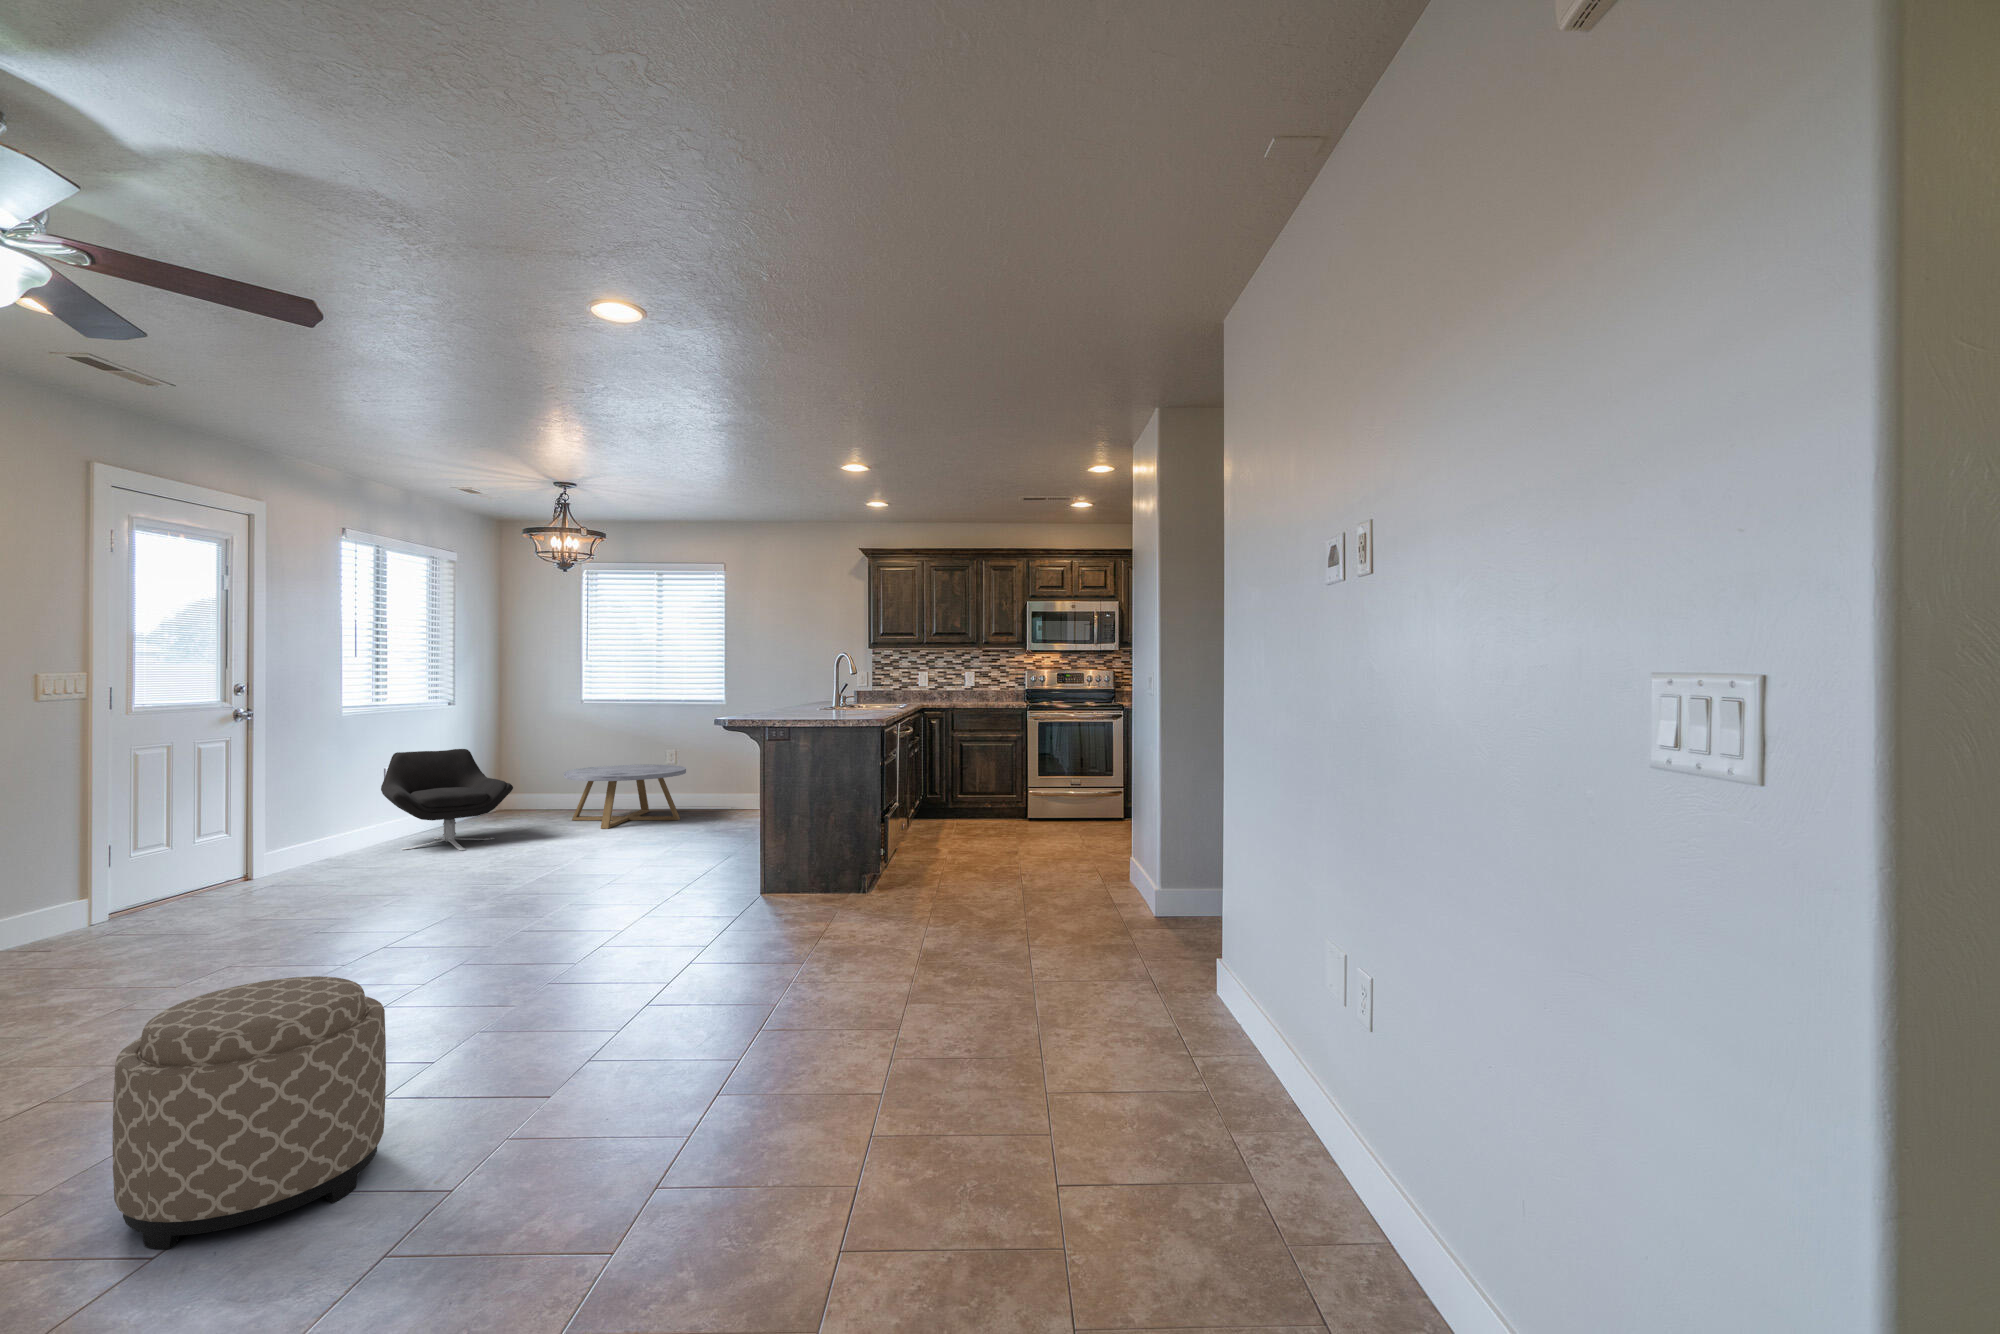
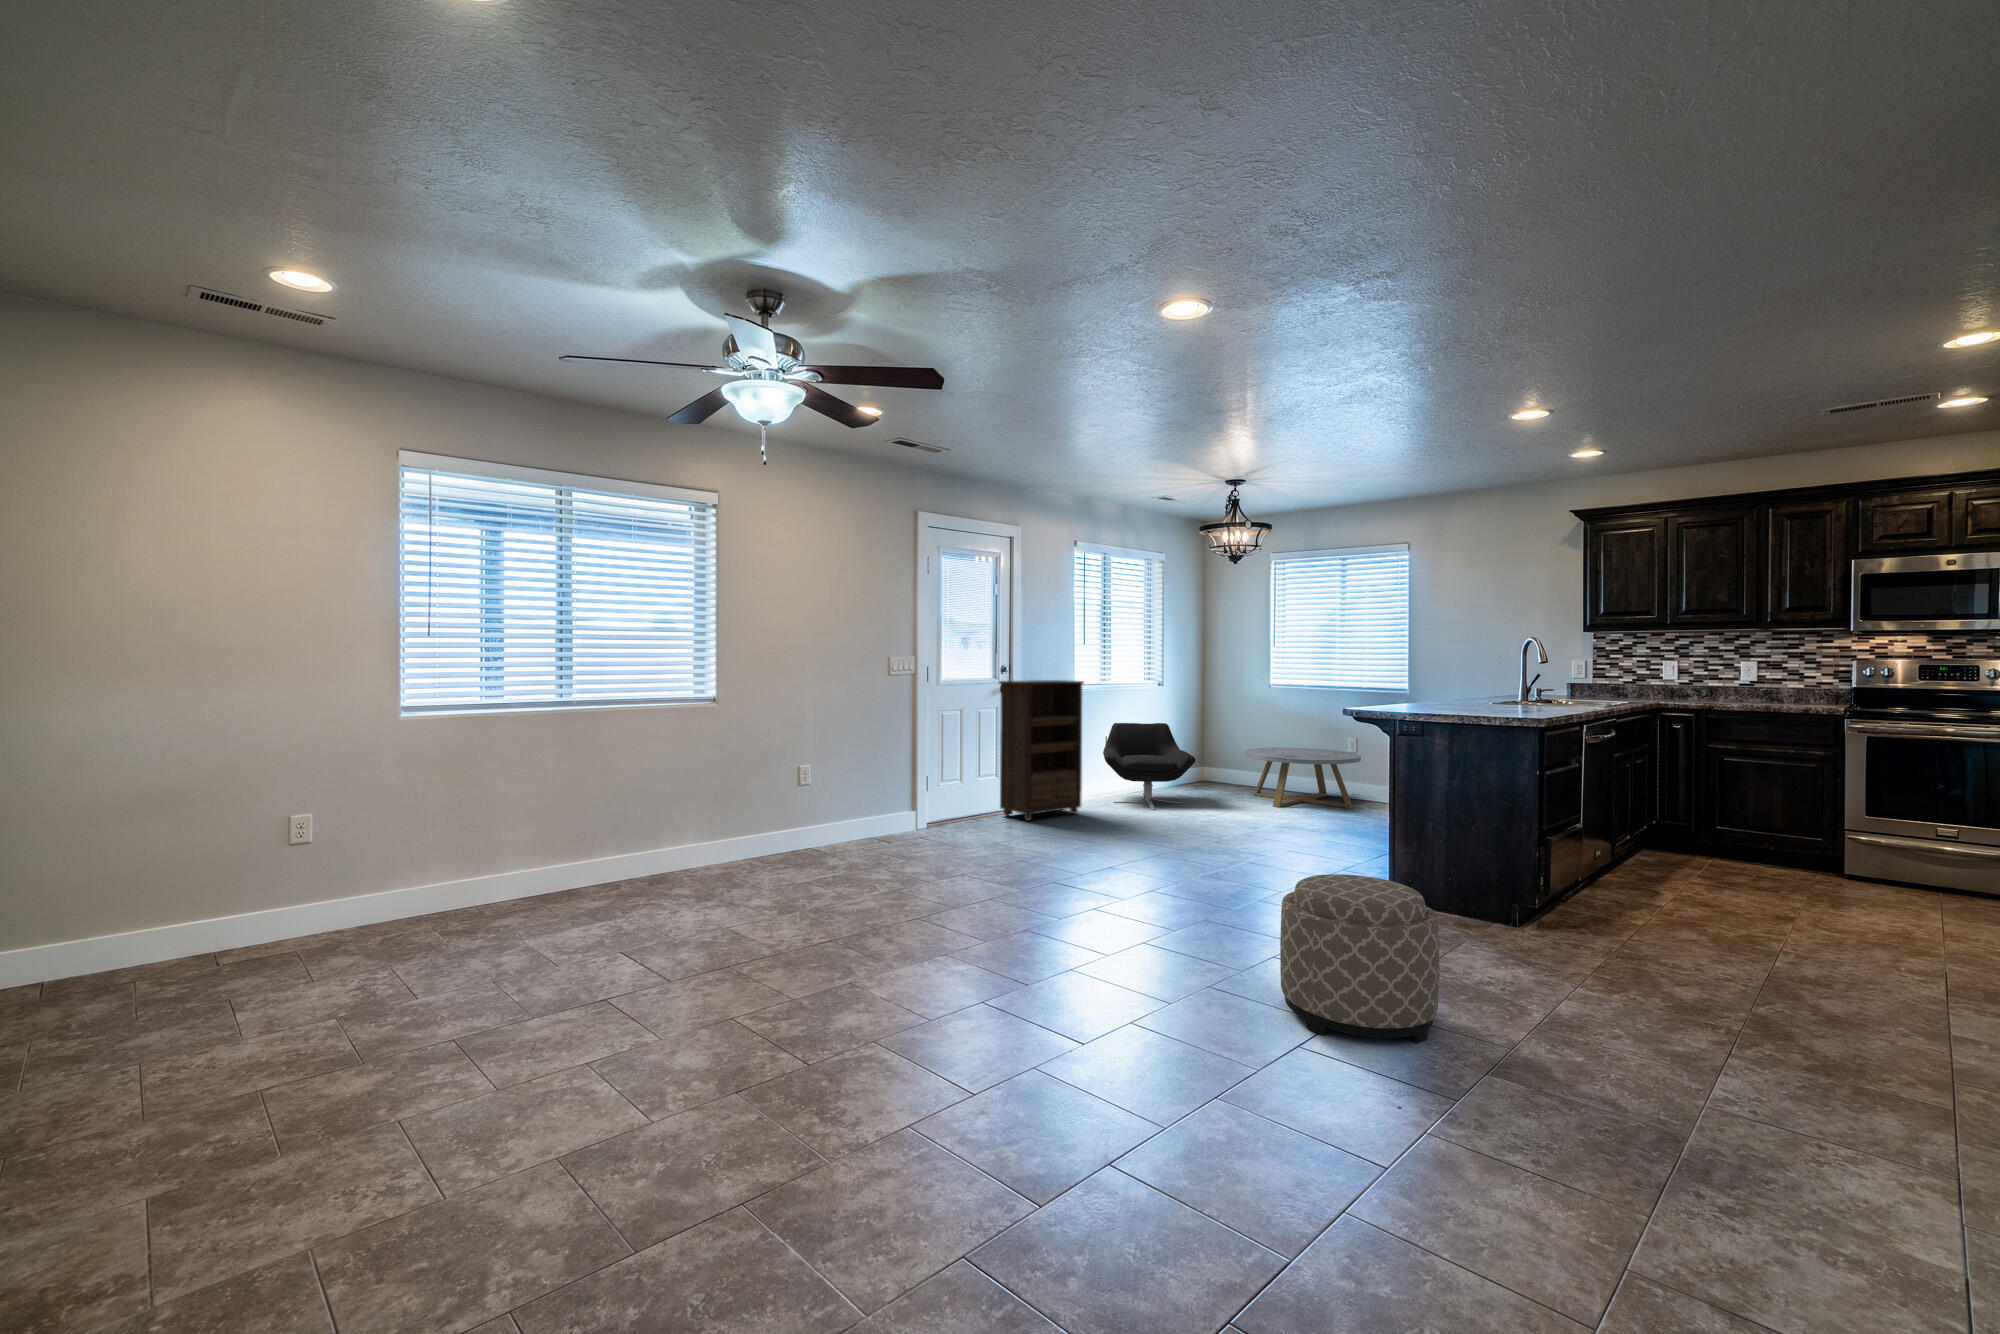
bookshelf: none [235,702,370,888] -> present [999,680,1084,821]
ottoman: present [112,976,386,1249] -> present [1280,874,1440,1043]

